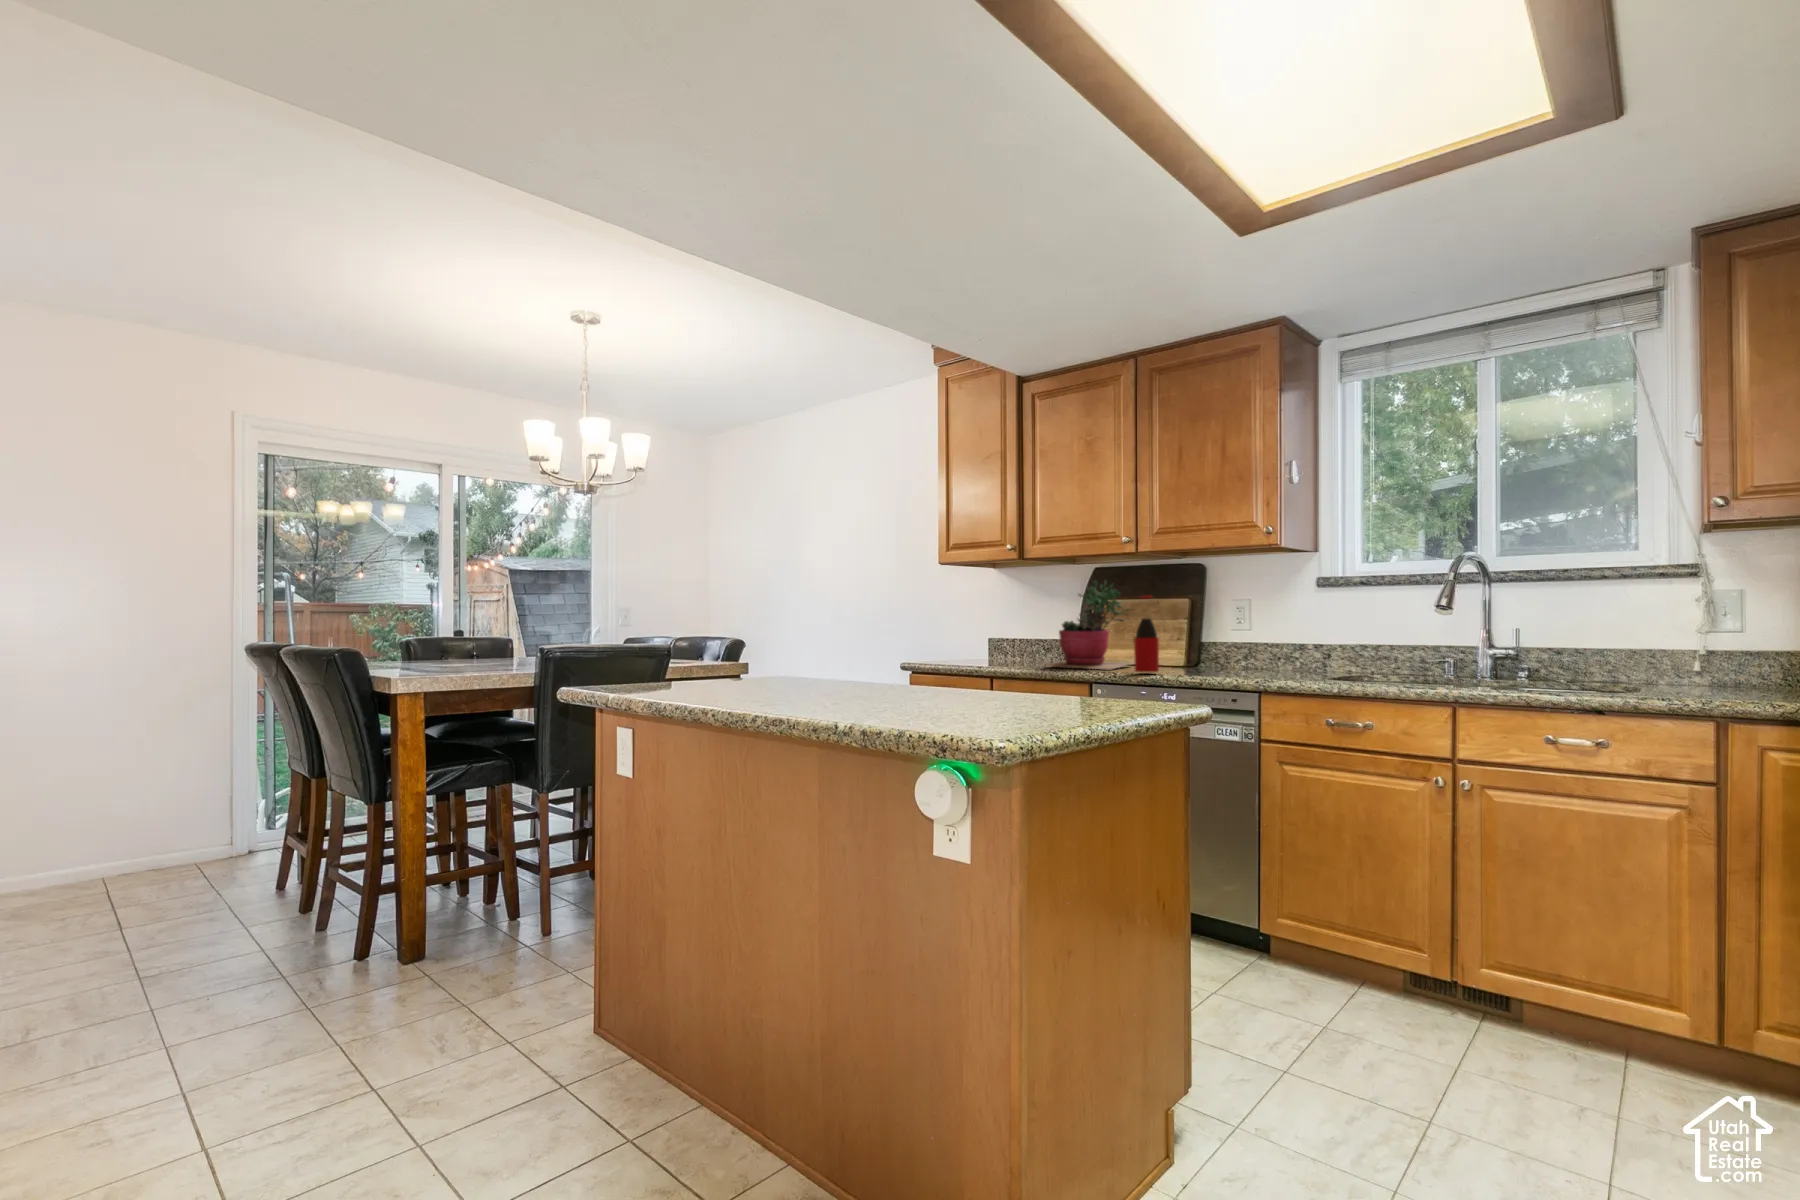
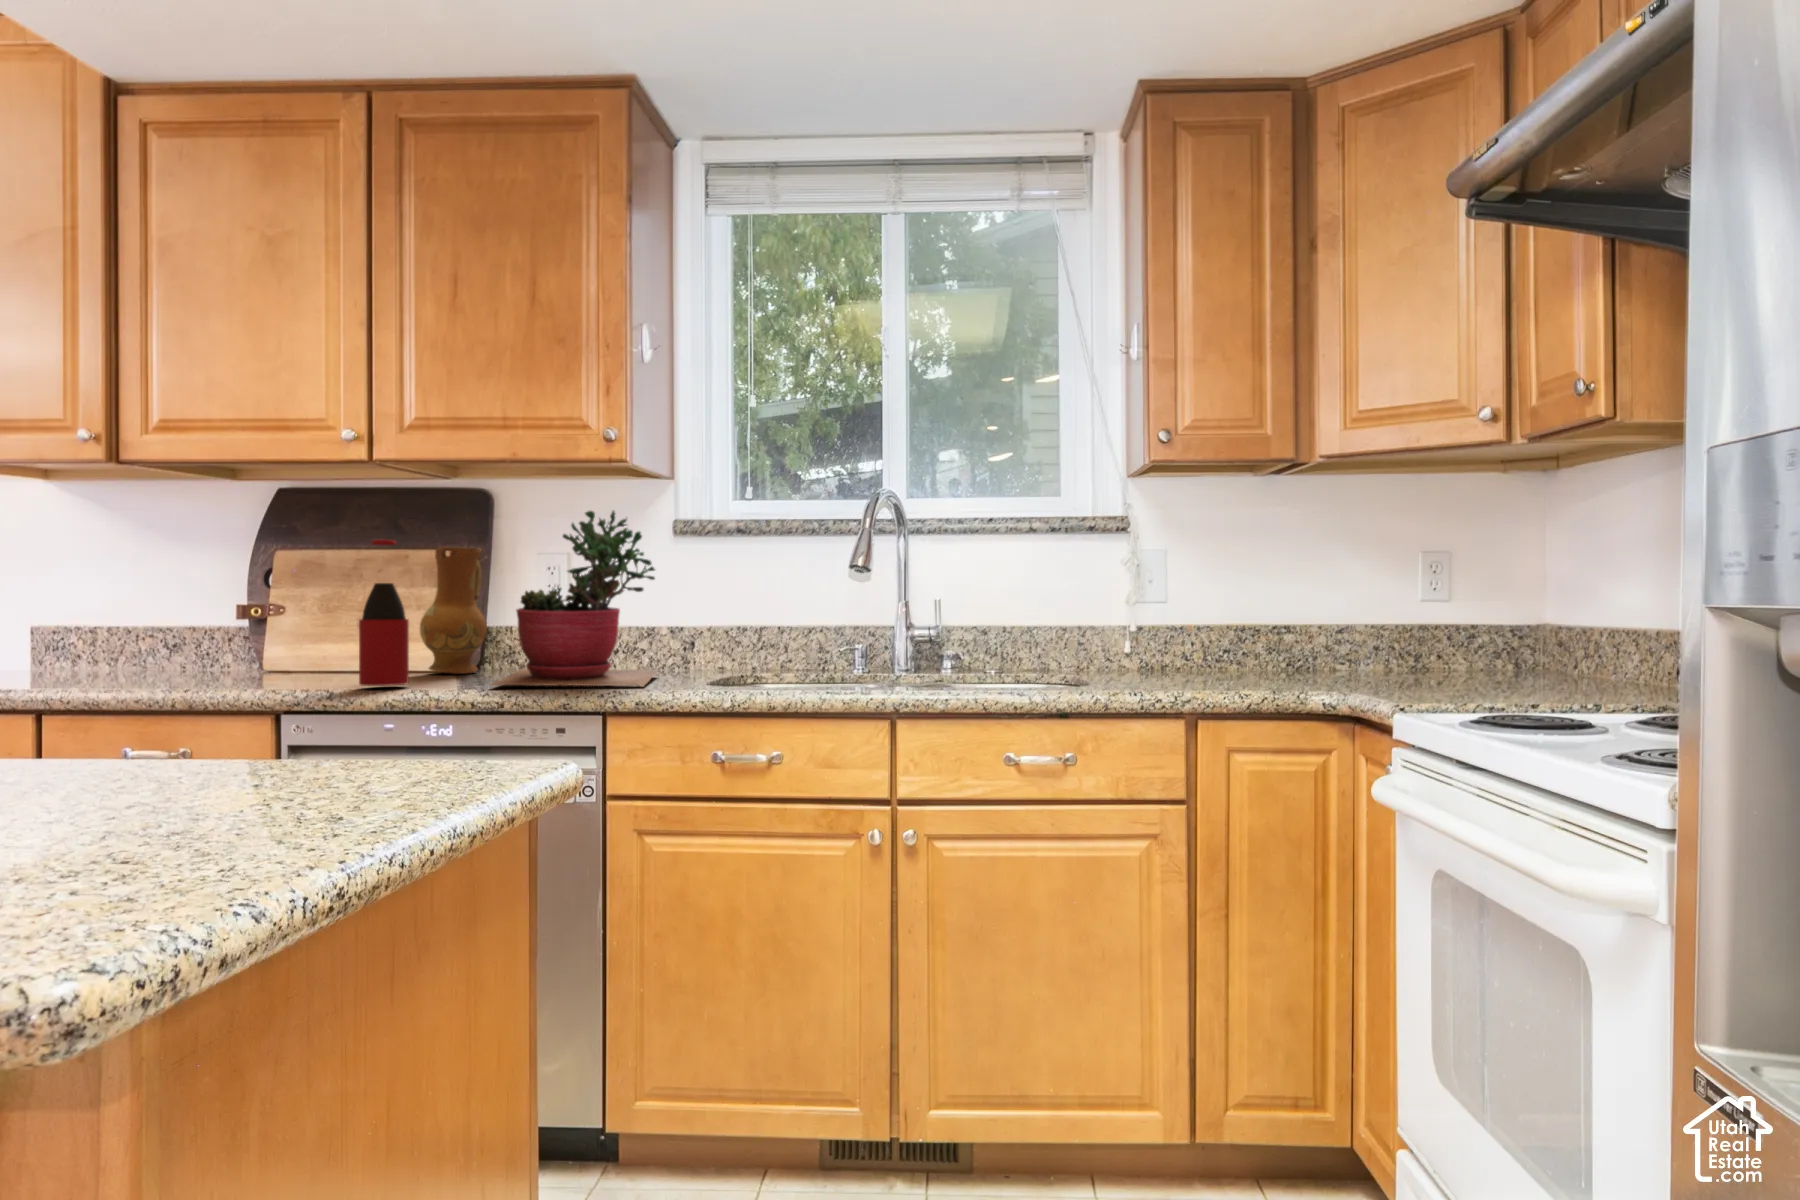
succulent plant: present [1049,581,1129,670] -> present [489,511,657,687]
ceramic jug: none [1165,596,1202,669] -> present [420,547,487,674]

